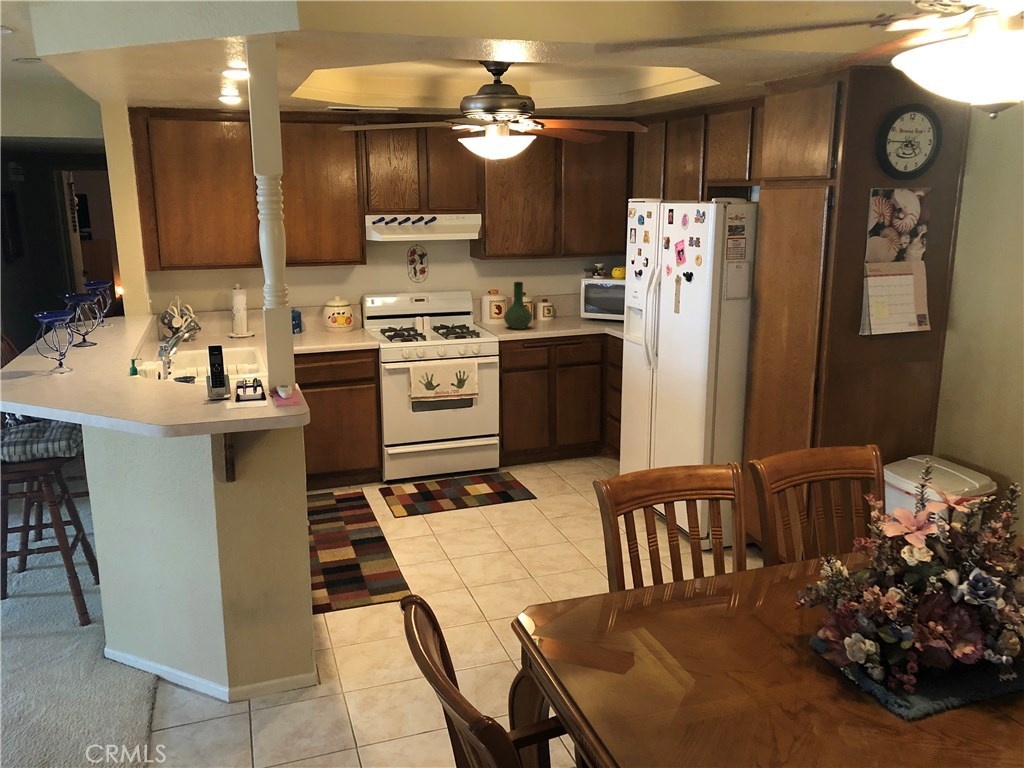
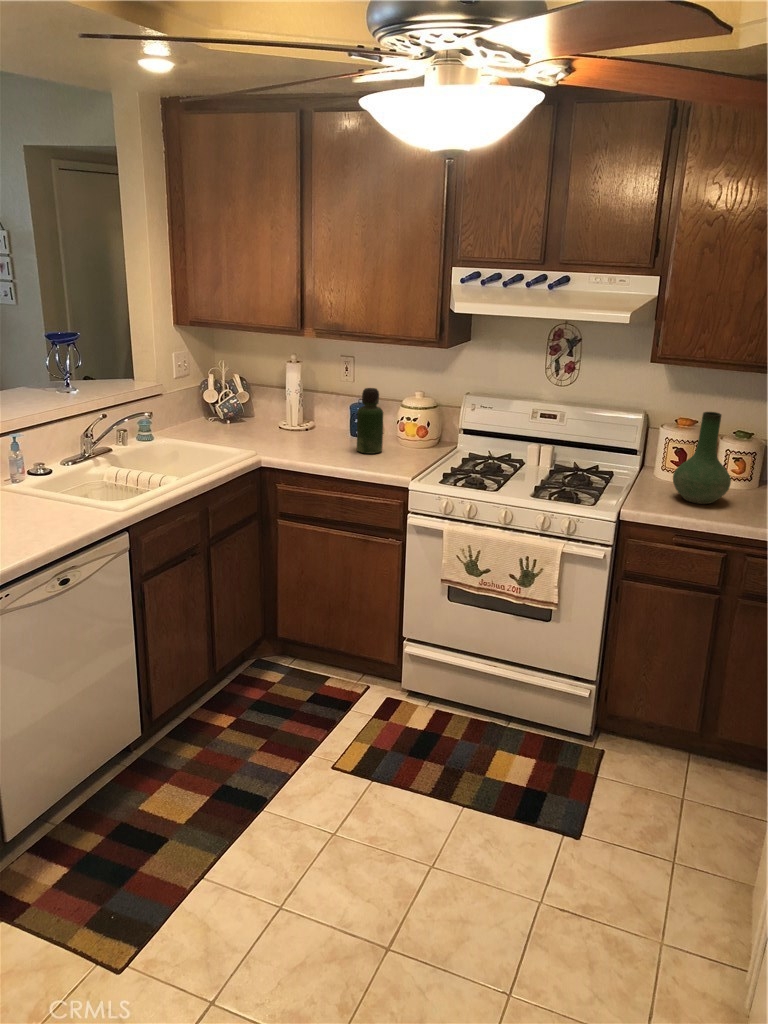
bottle: none [314,296,332,339] -> present [357,388,383,454]

